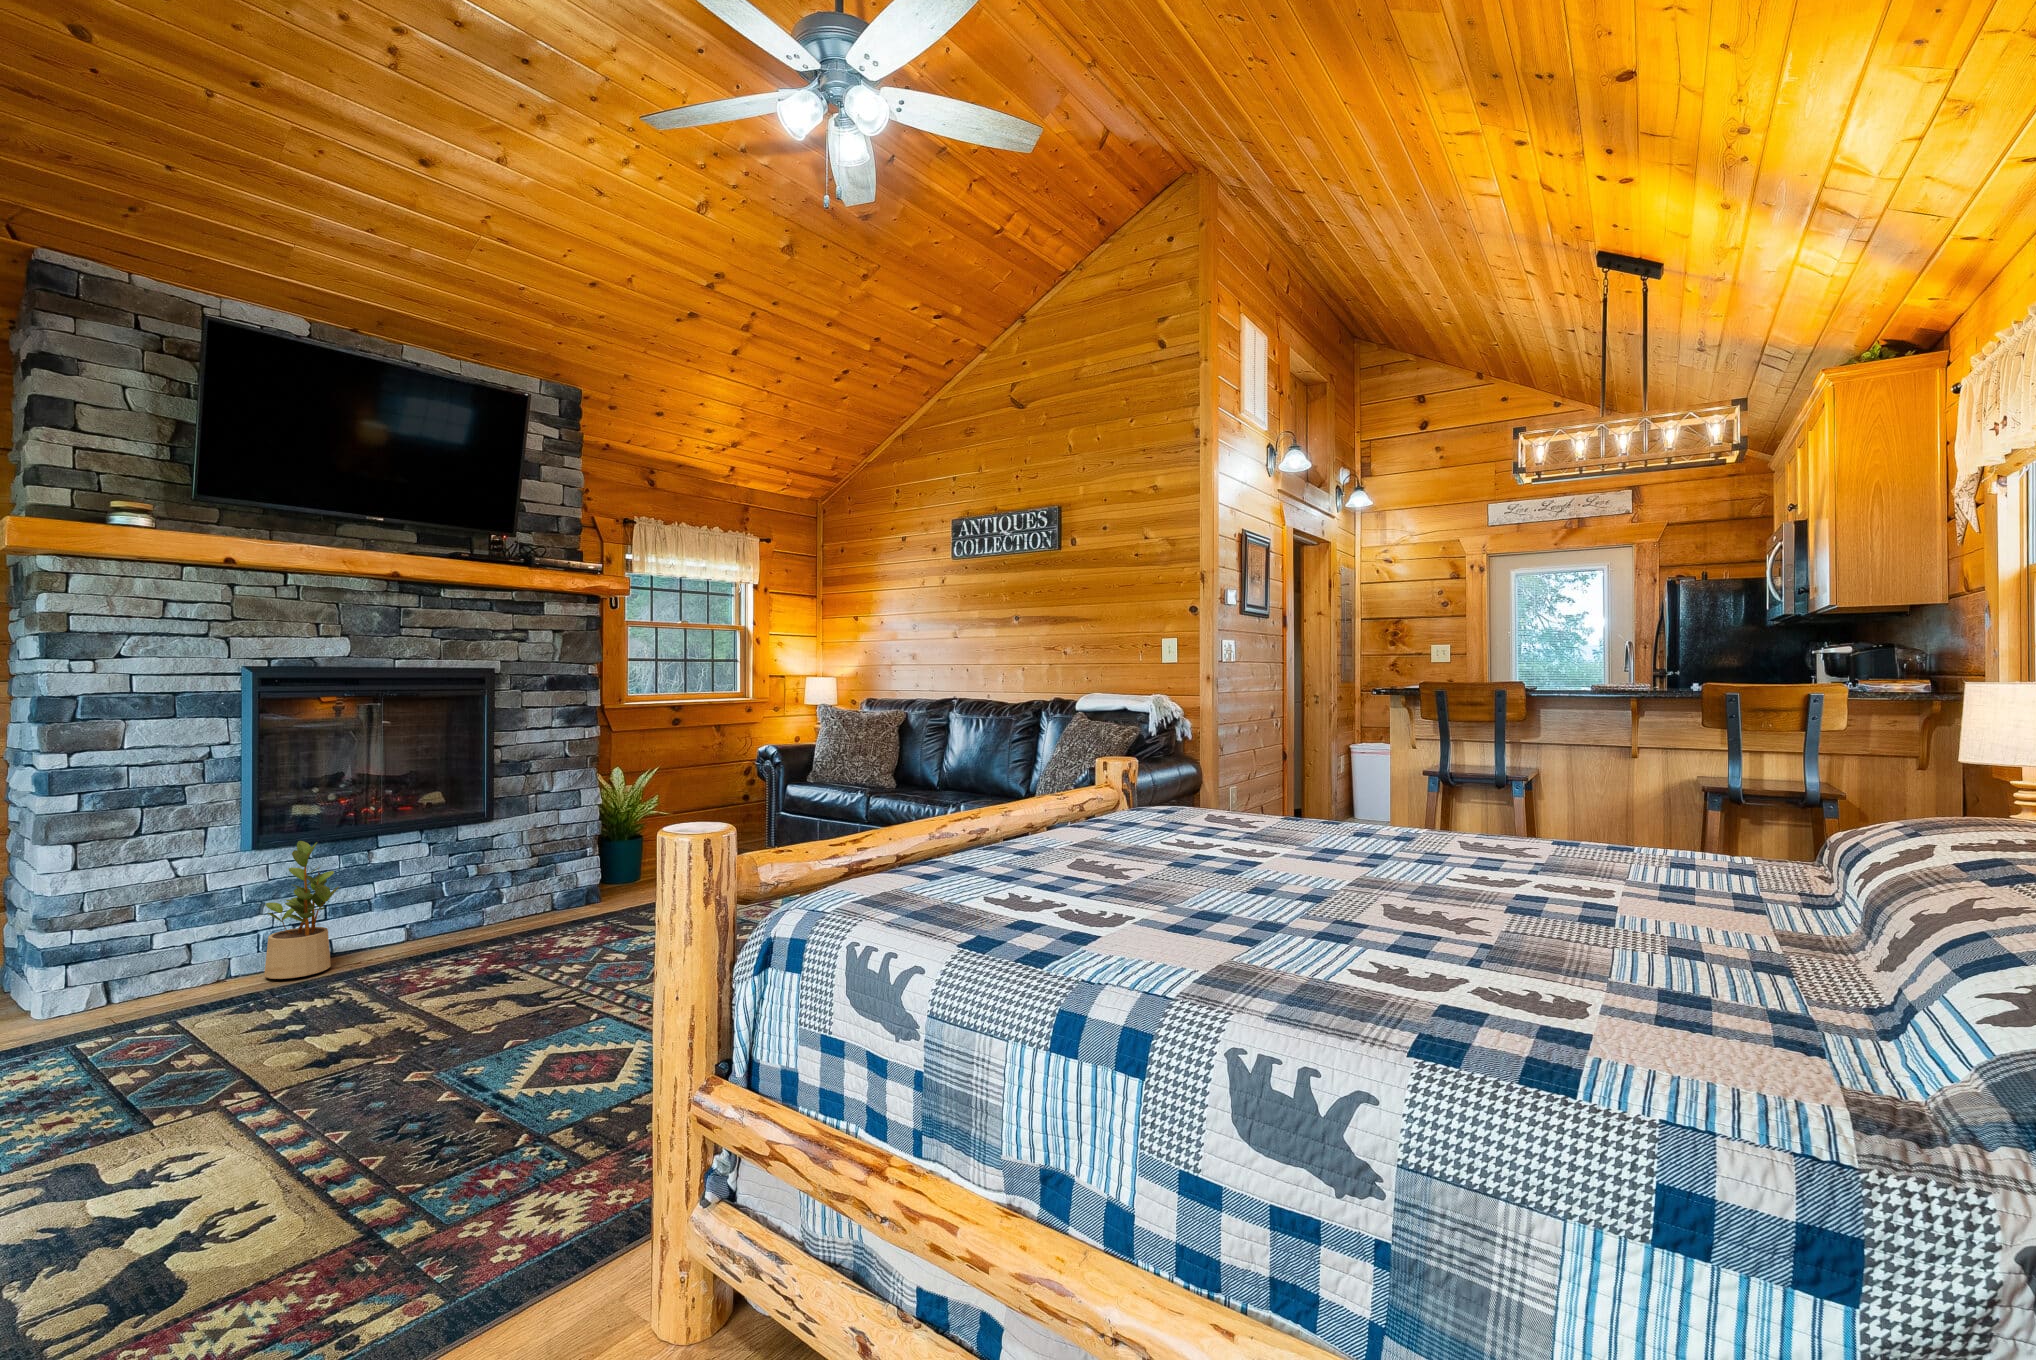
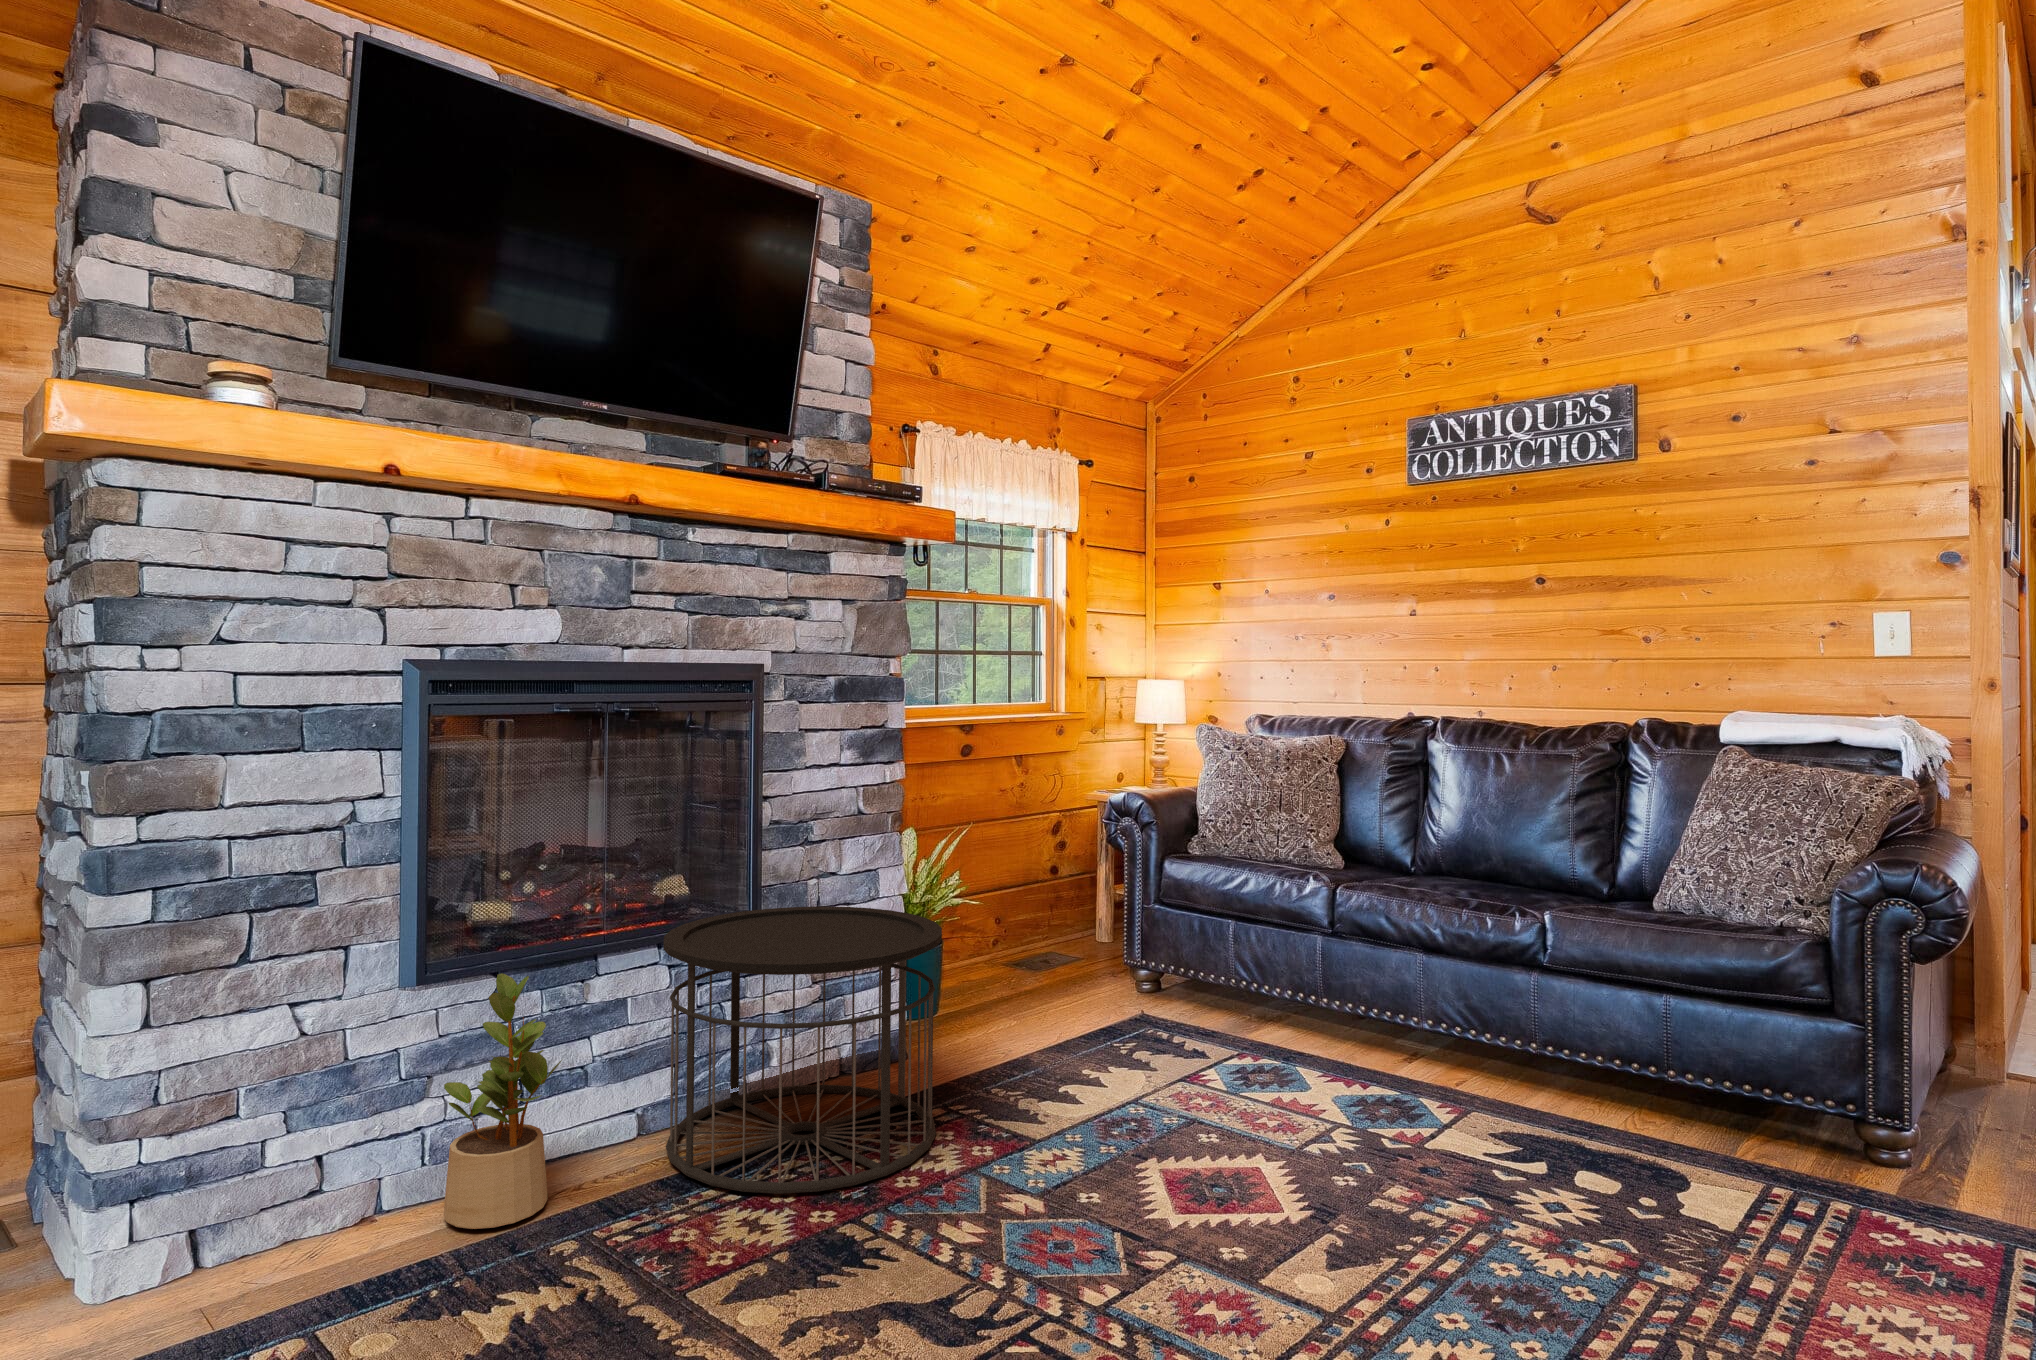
side table: none [411,810,590,959] -> present [663,906,942,1194]

